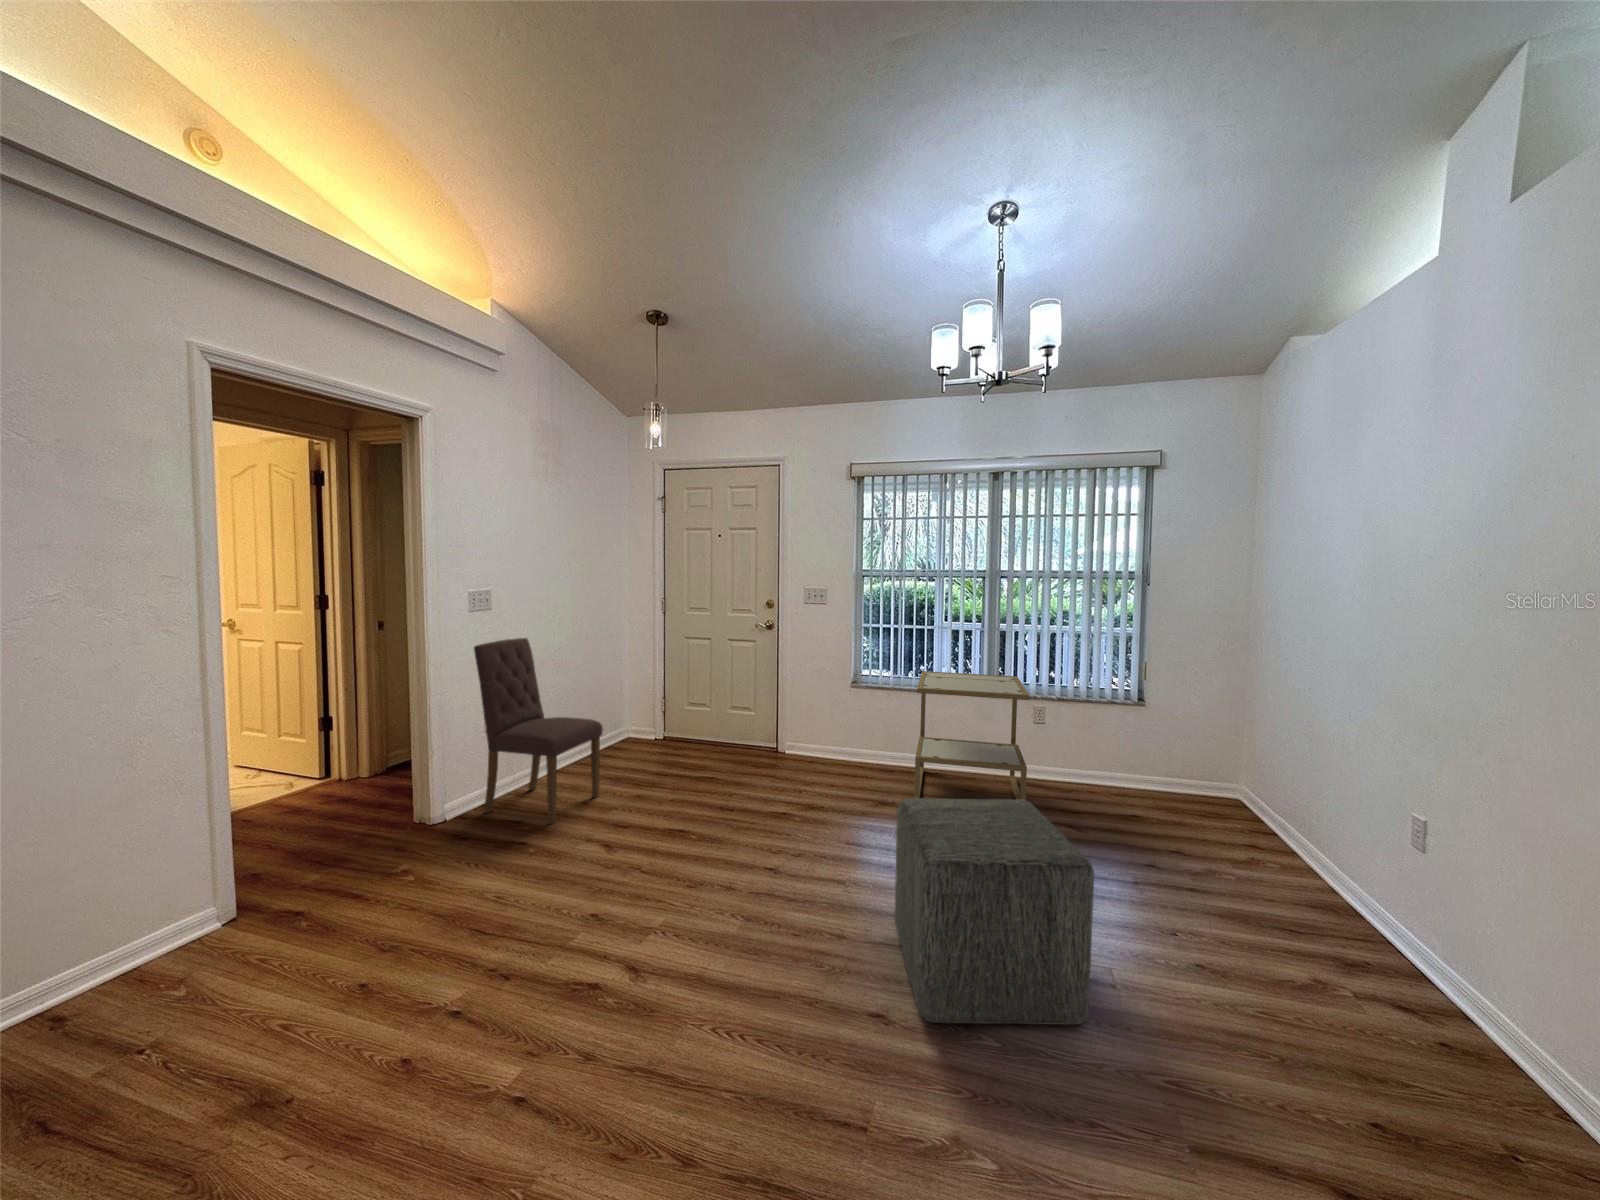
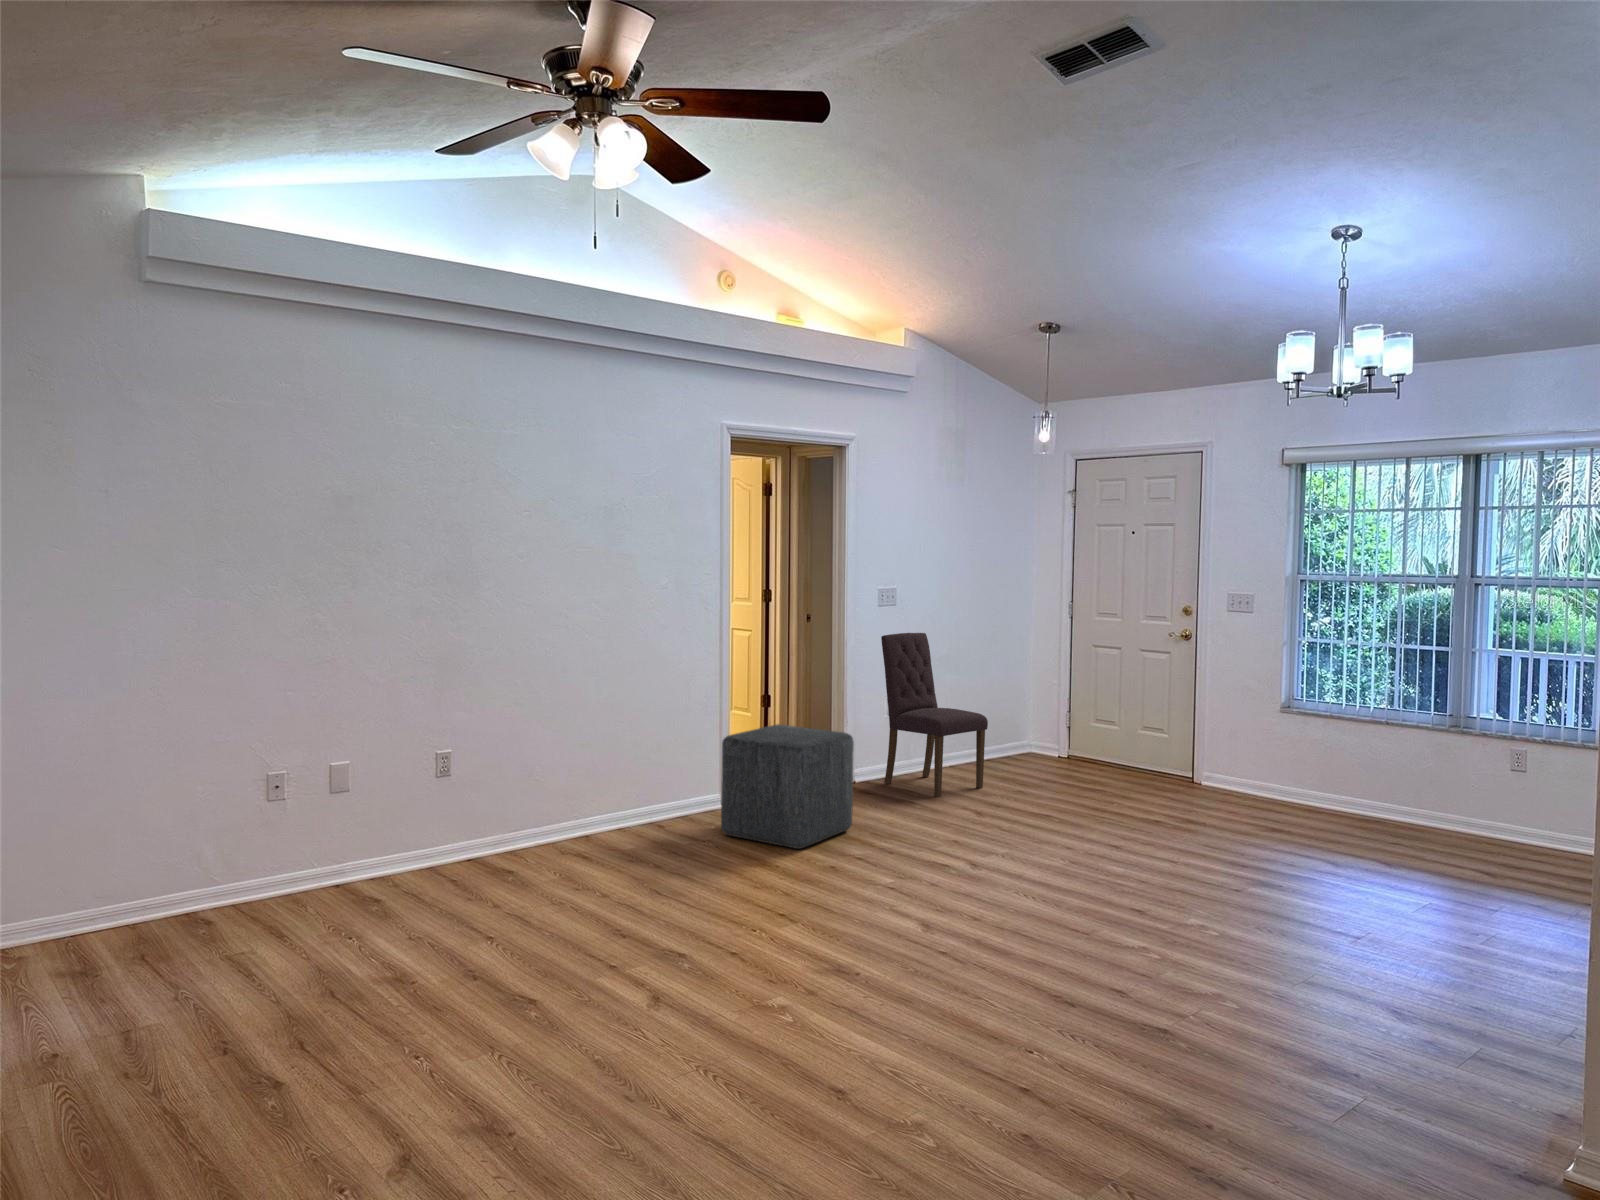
side table: present [914,671,1029,800] -> none [1311,697,1488,862]
ottoman: present [895,798,1094,1025] -> present [721,724,854,849]

